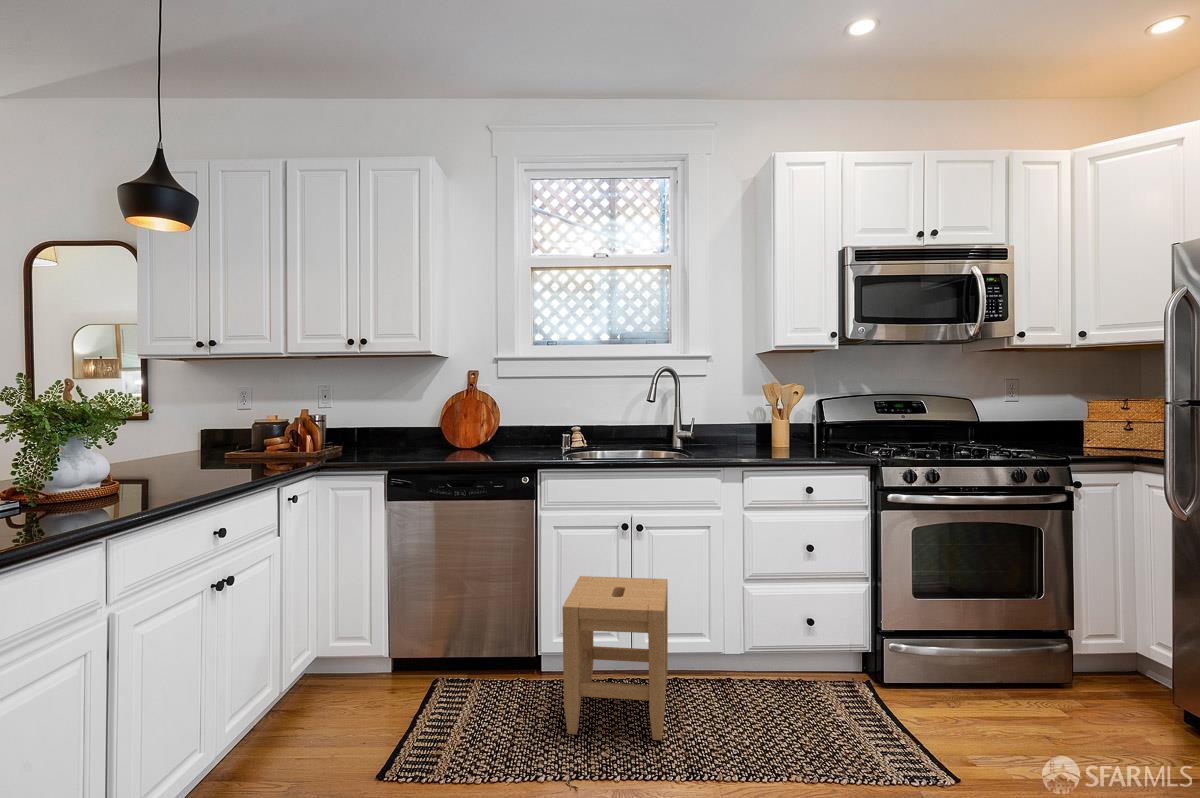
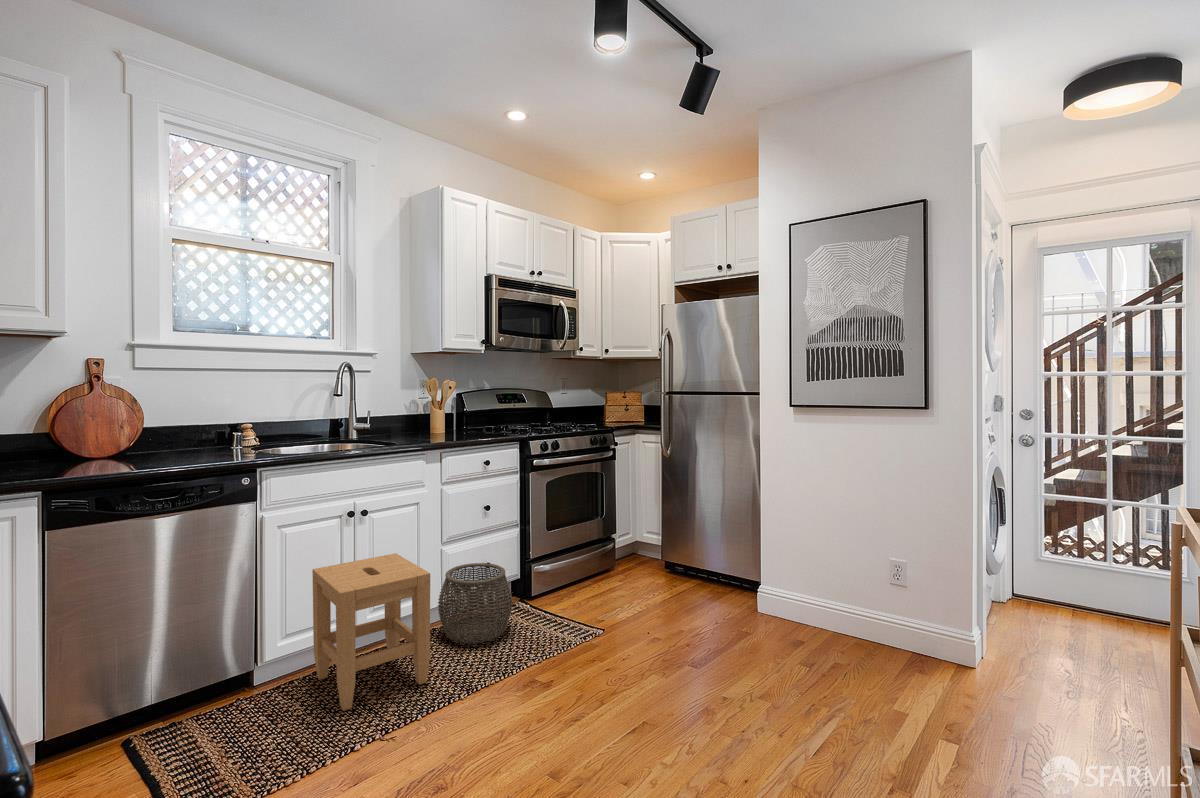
woven basket: none [721,613,817,722] -> present [438,563,512,644]

